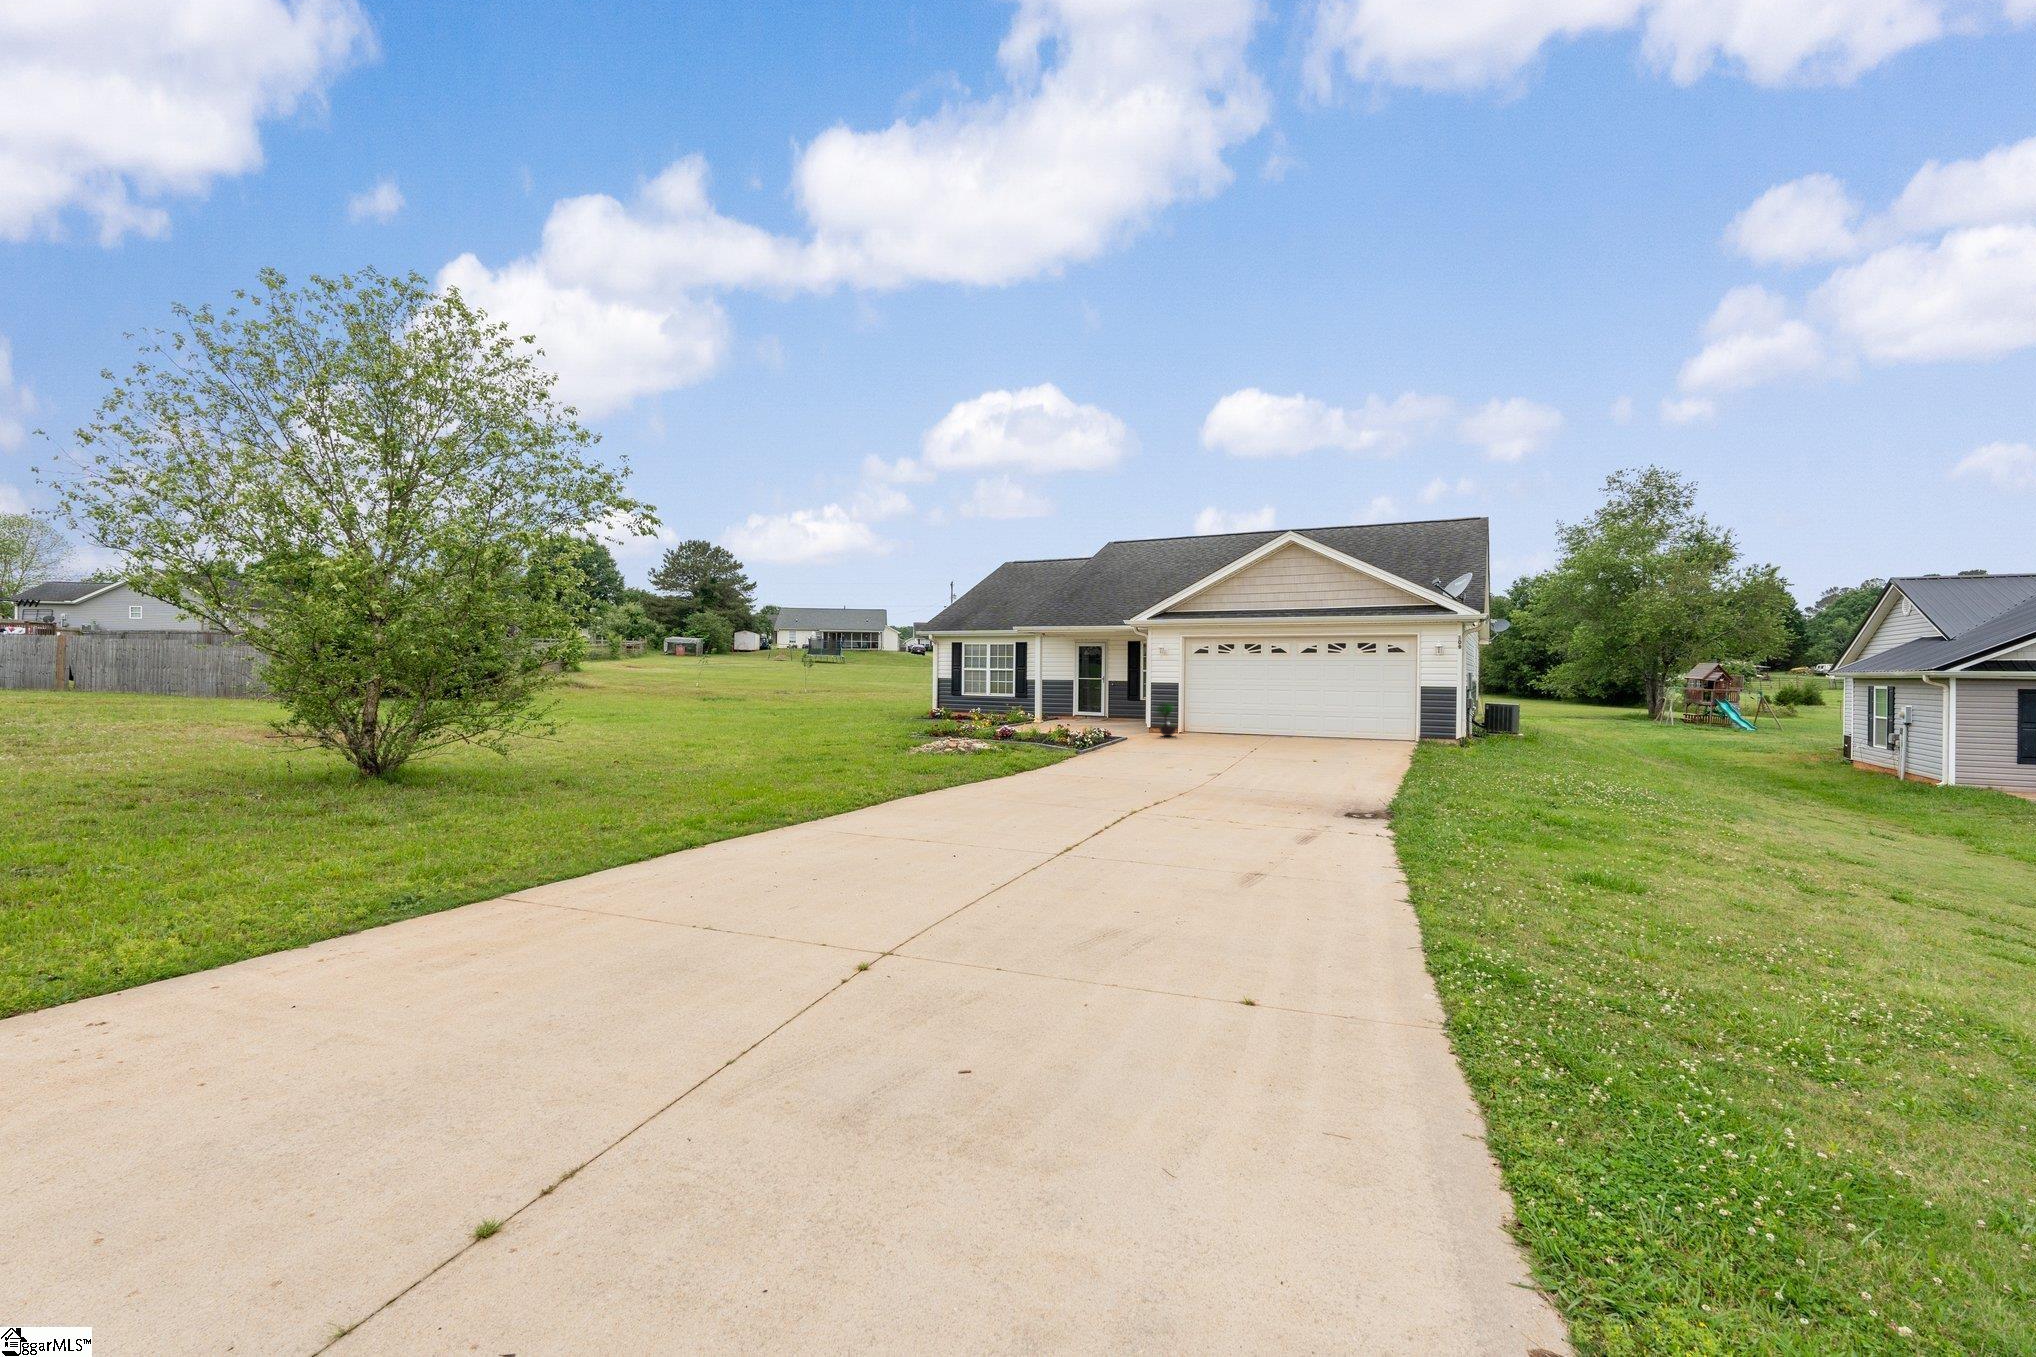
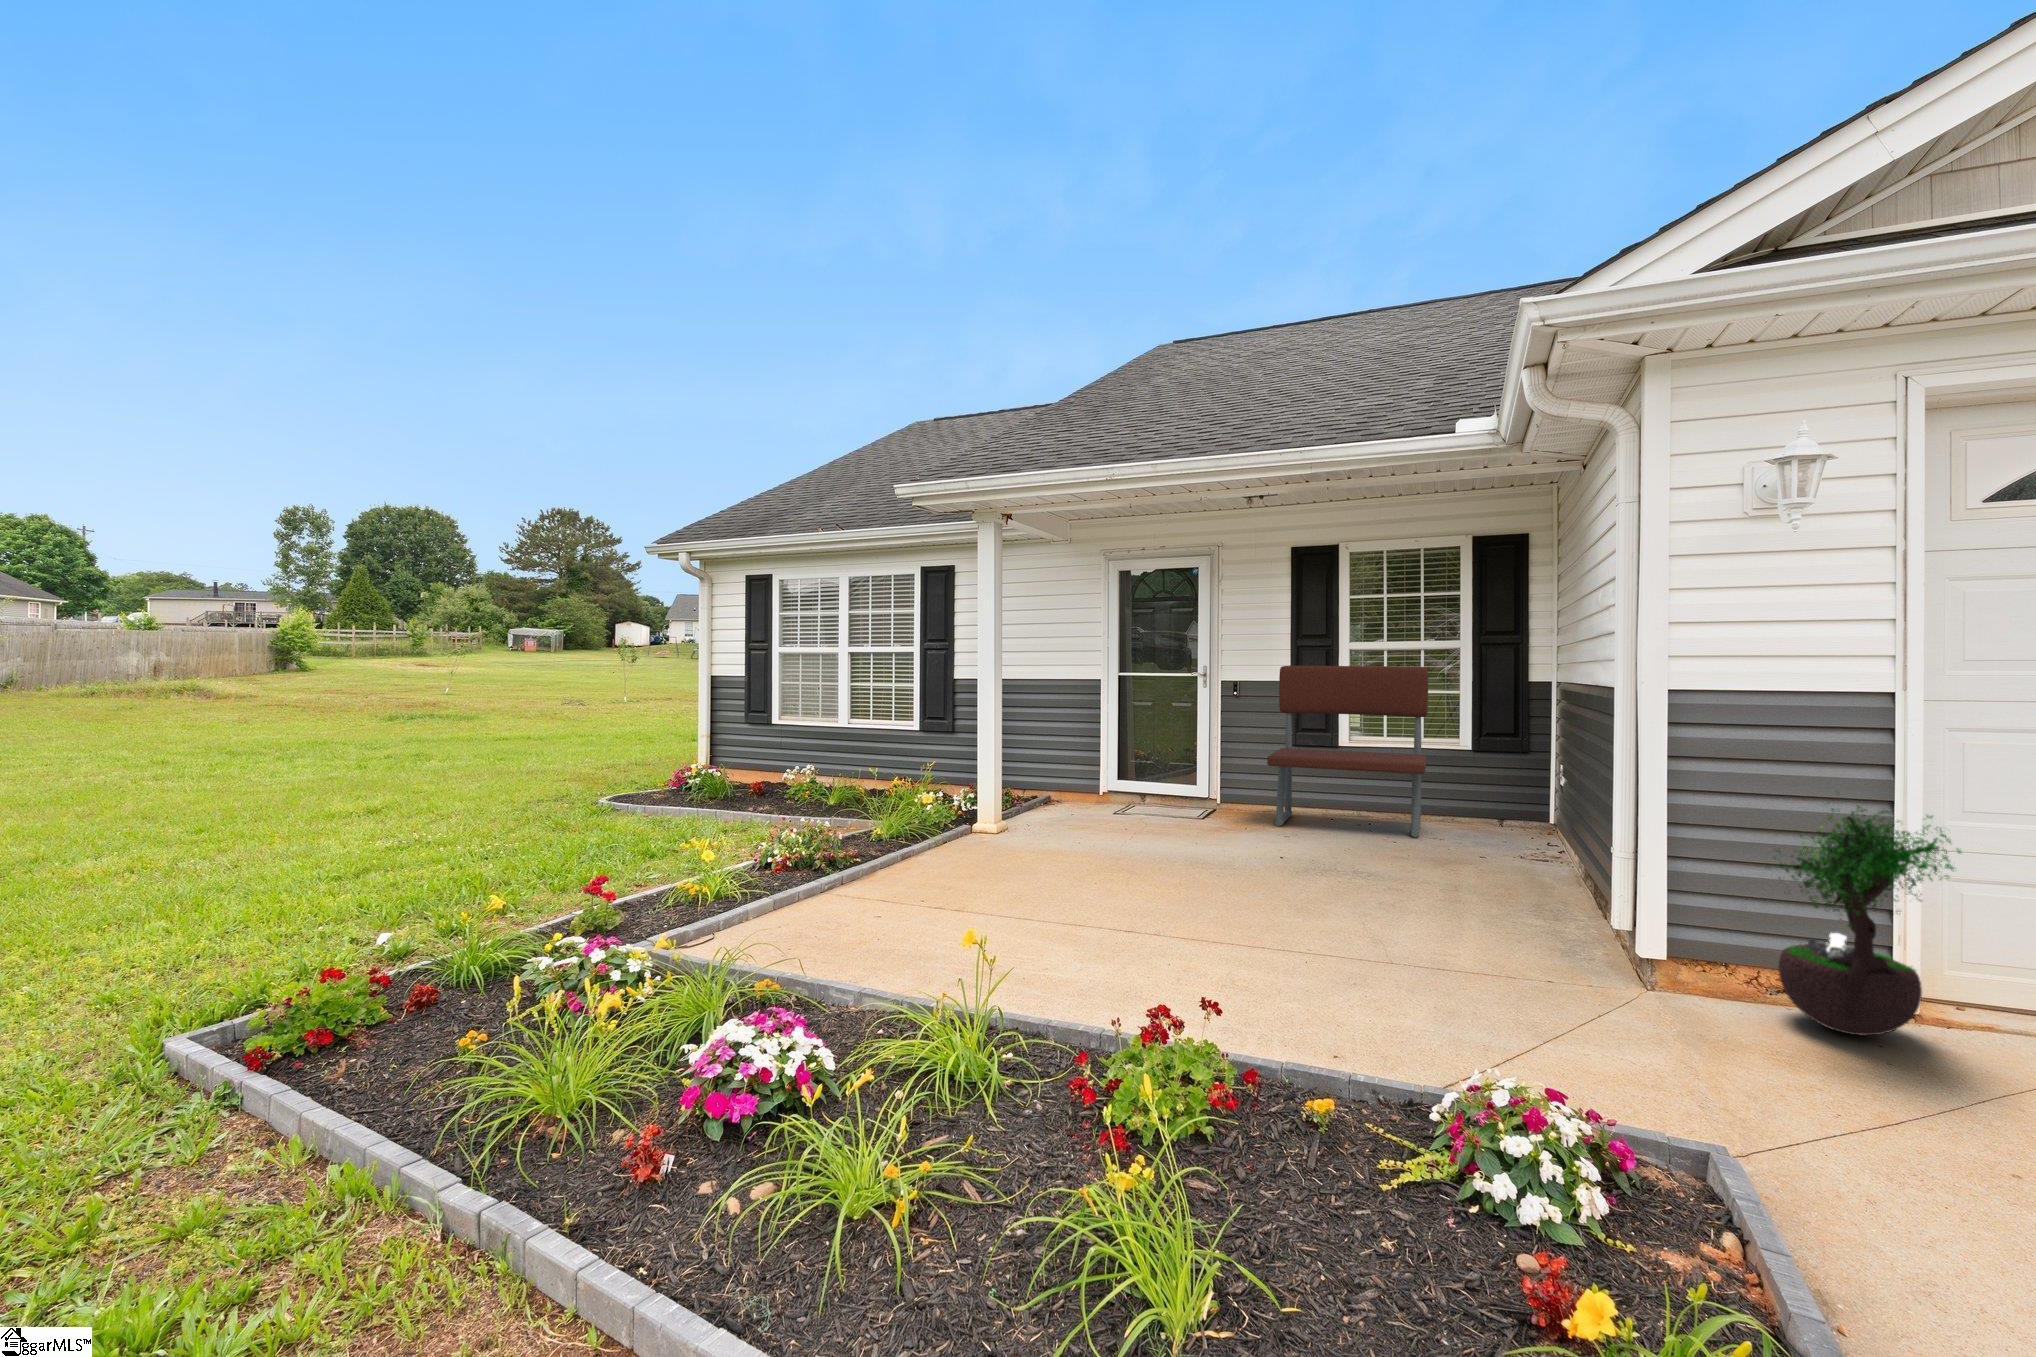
bench: none [1113,677,1158,723] -> present [1267,666,1428,837]

